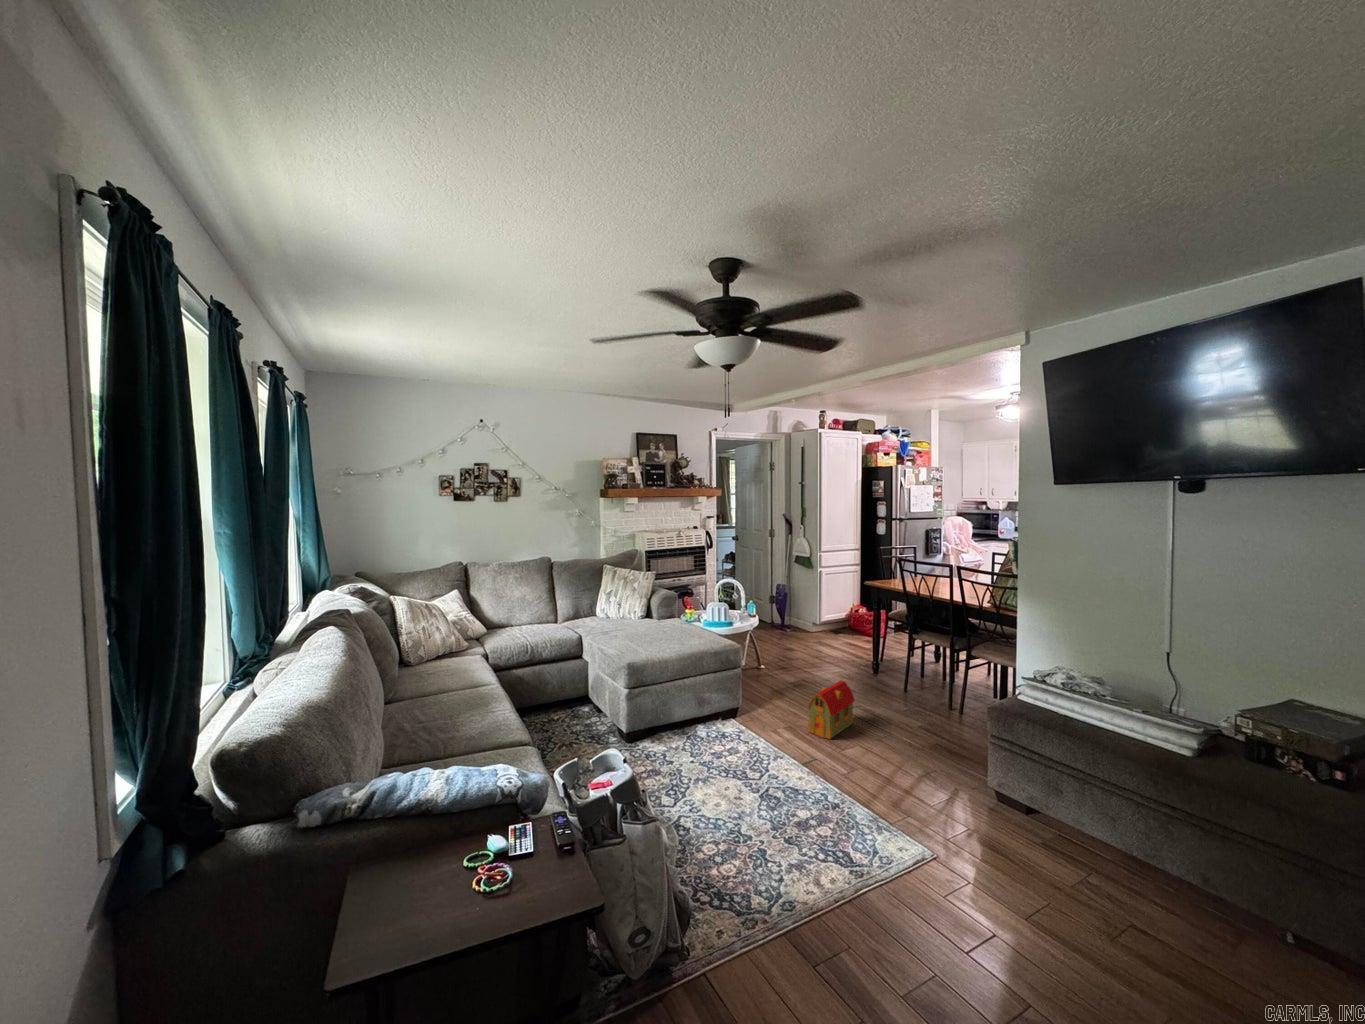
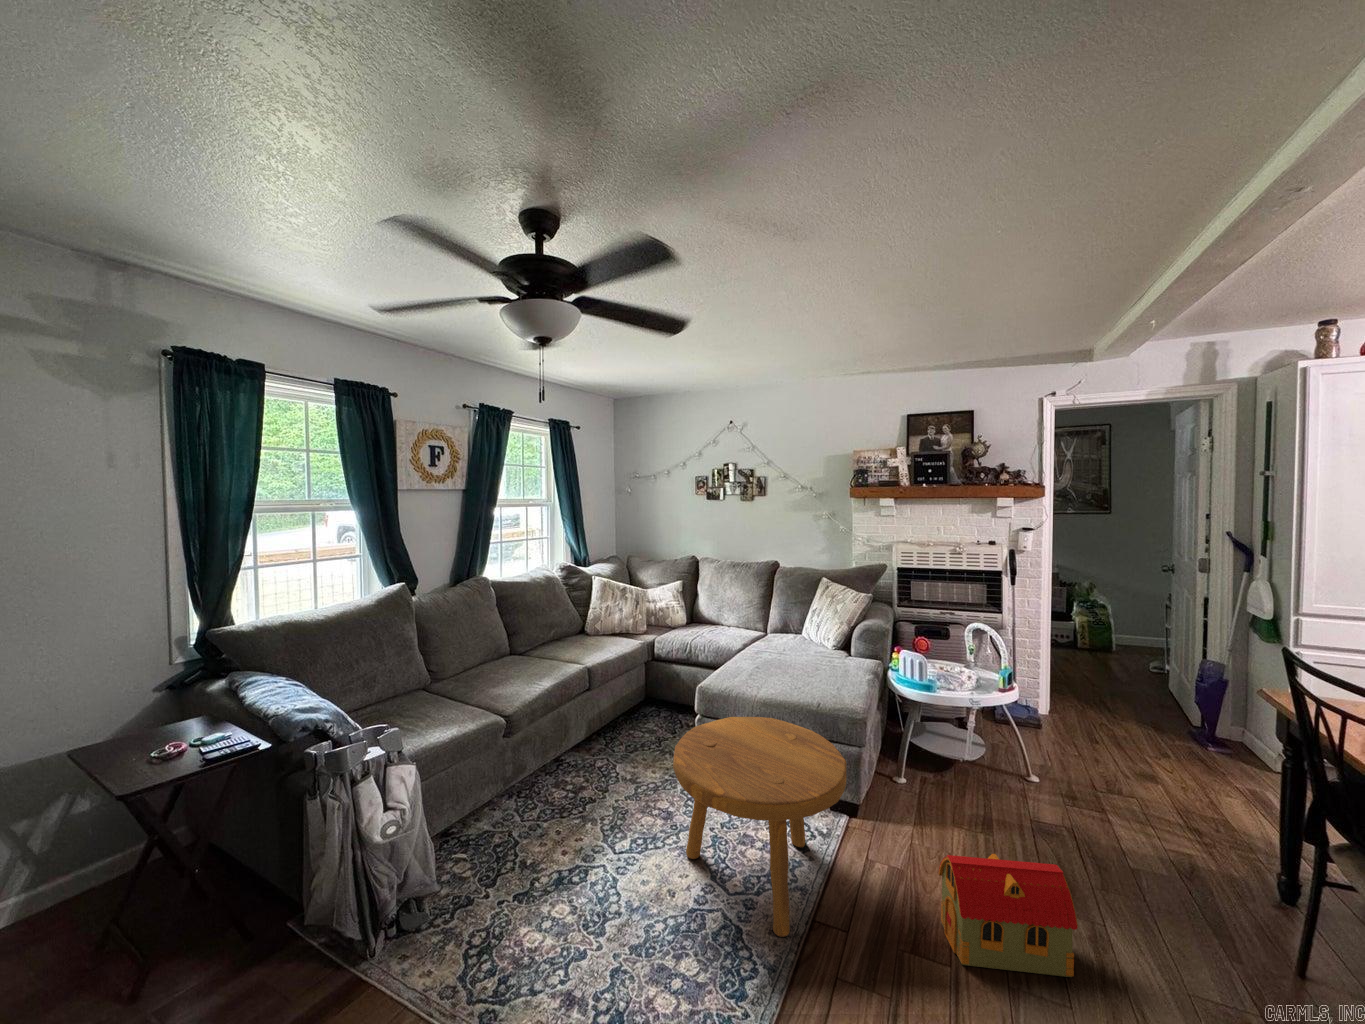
footstool: none [676,663,788,773] -> present [673,717,847,937]

